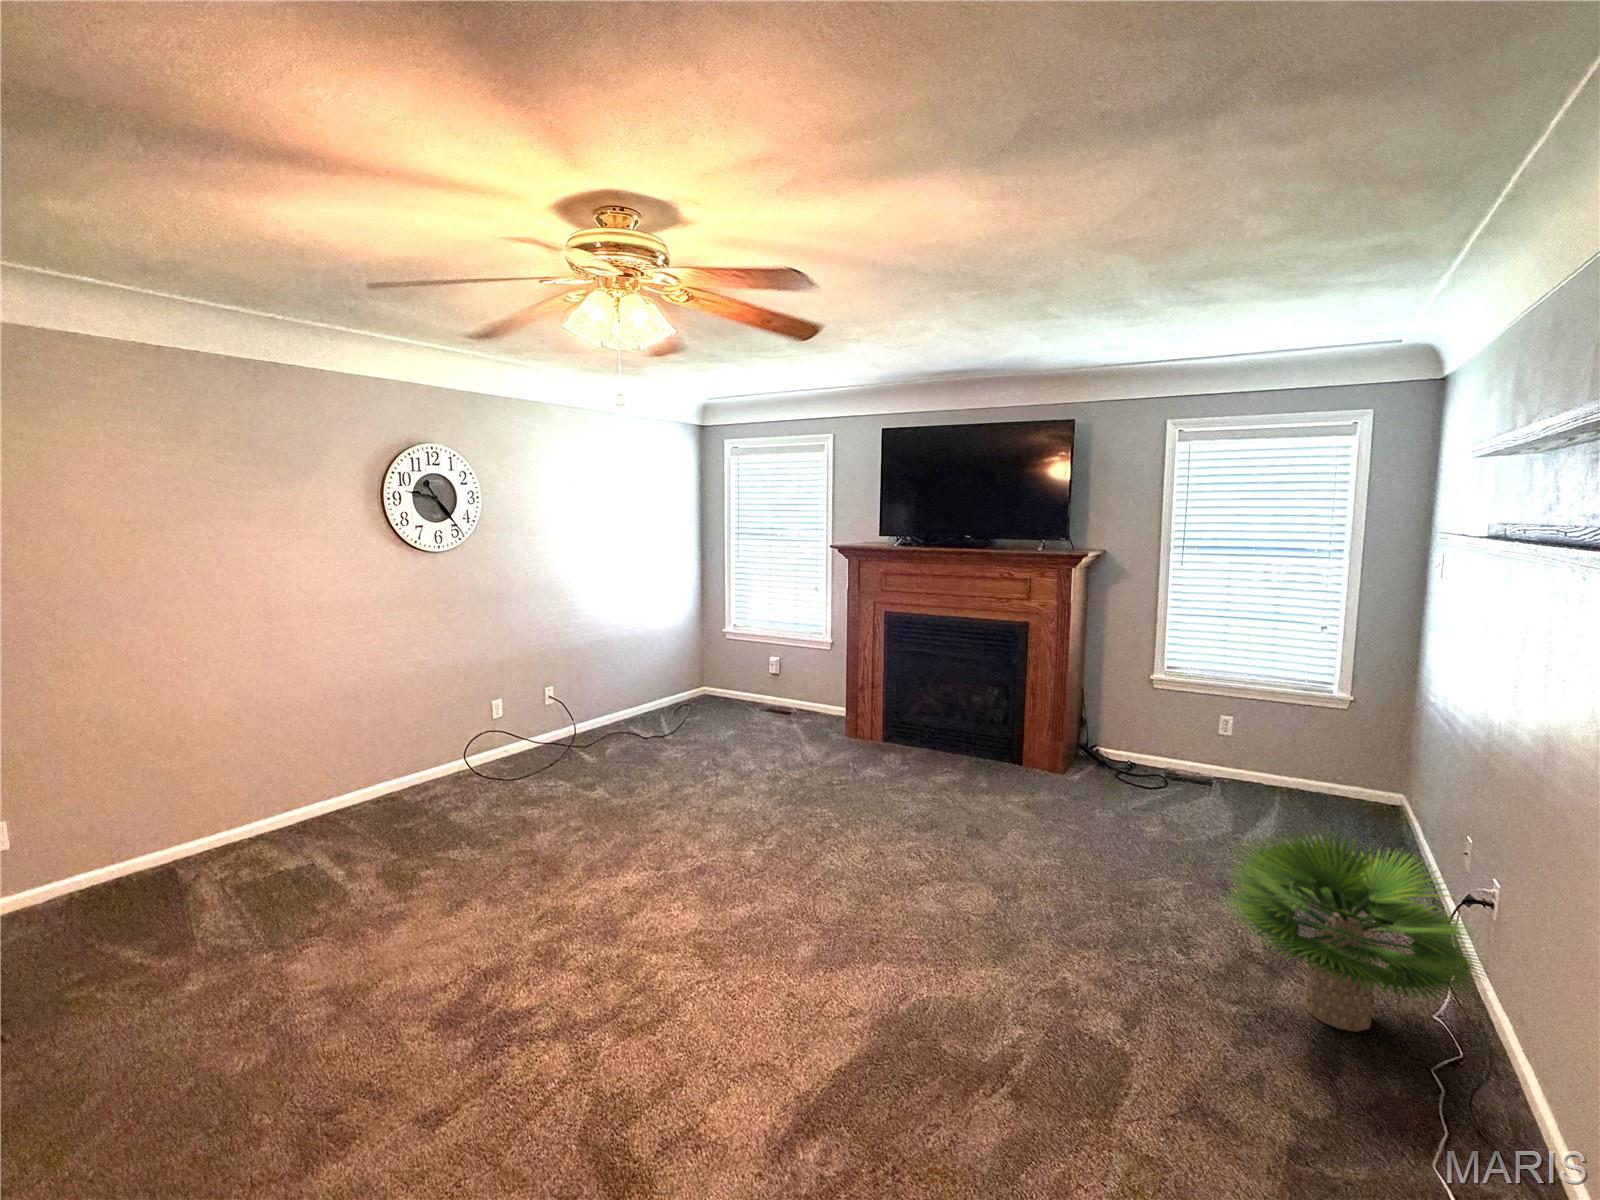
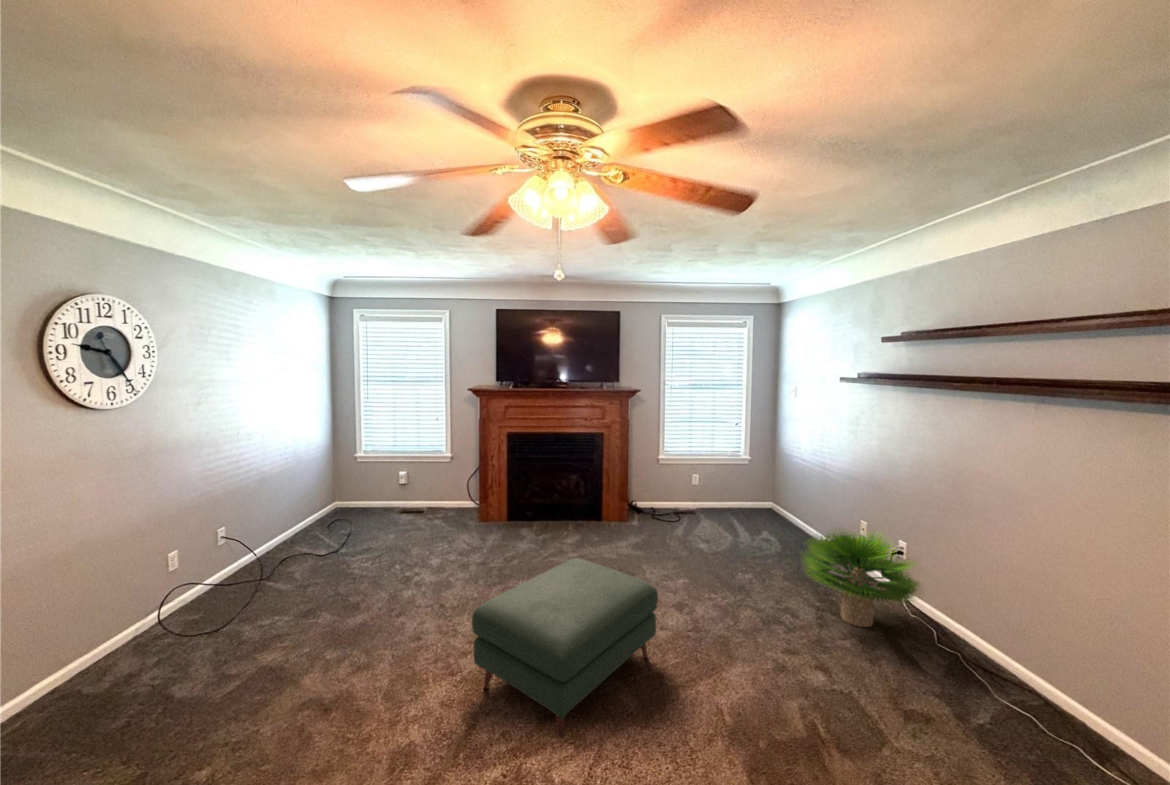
ottoman: none [660,781,902,972] -> present [472,558,658,738]

